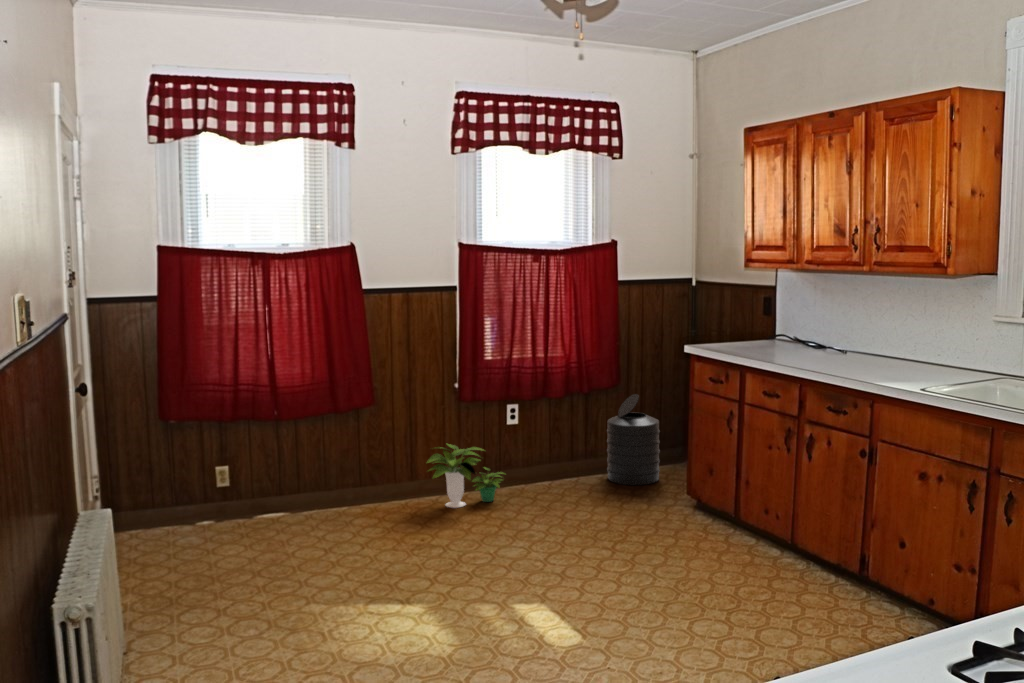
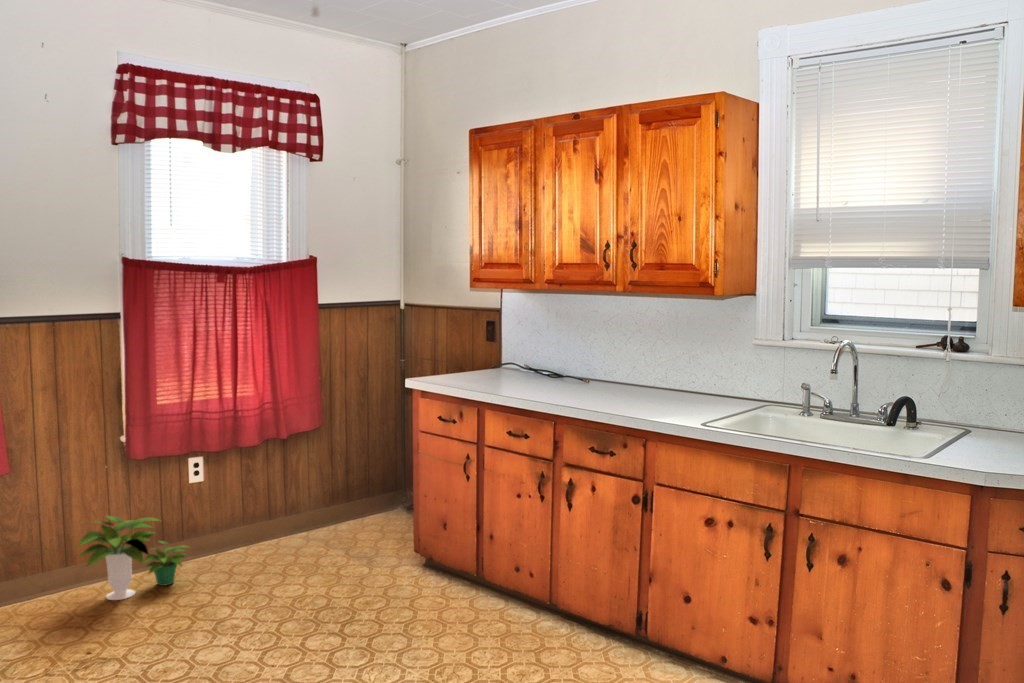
trash can: present [607,394,660,485] -> none [313,434,375,541]

